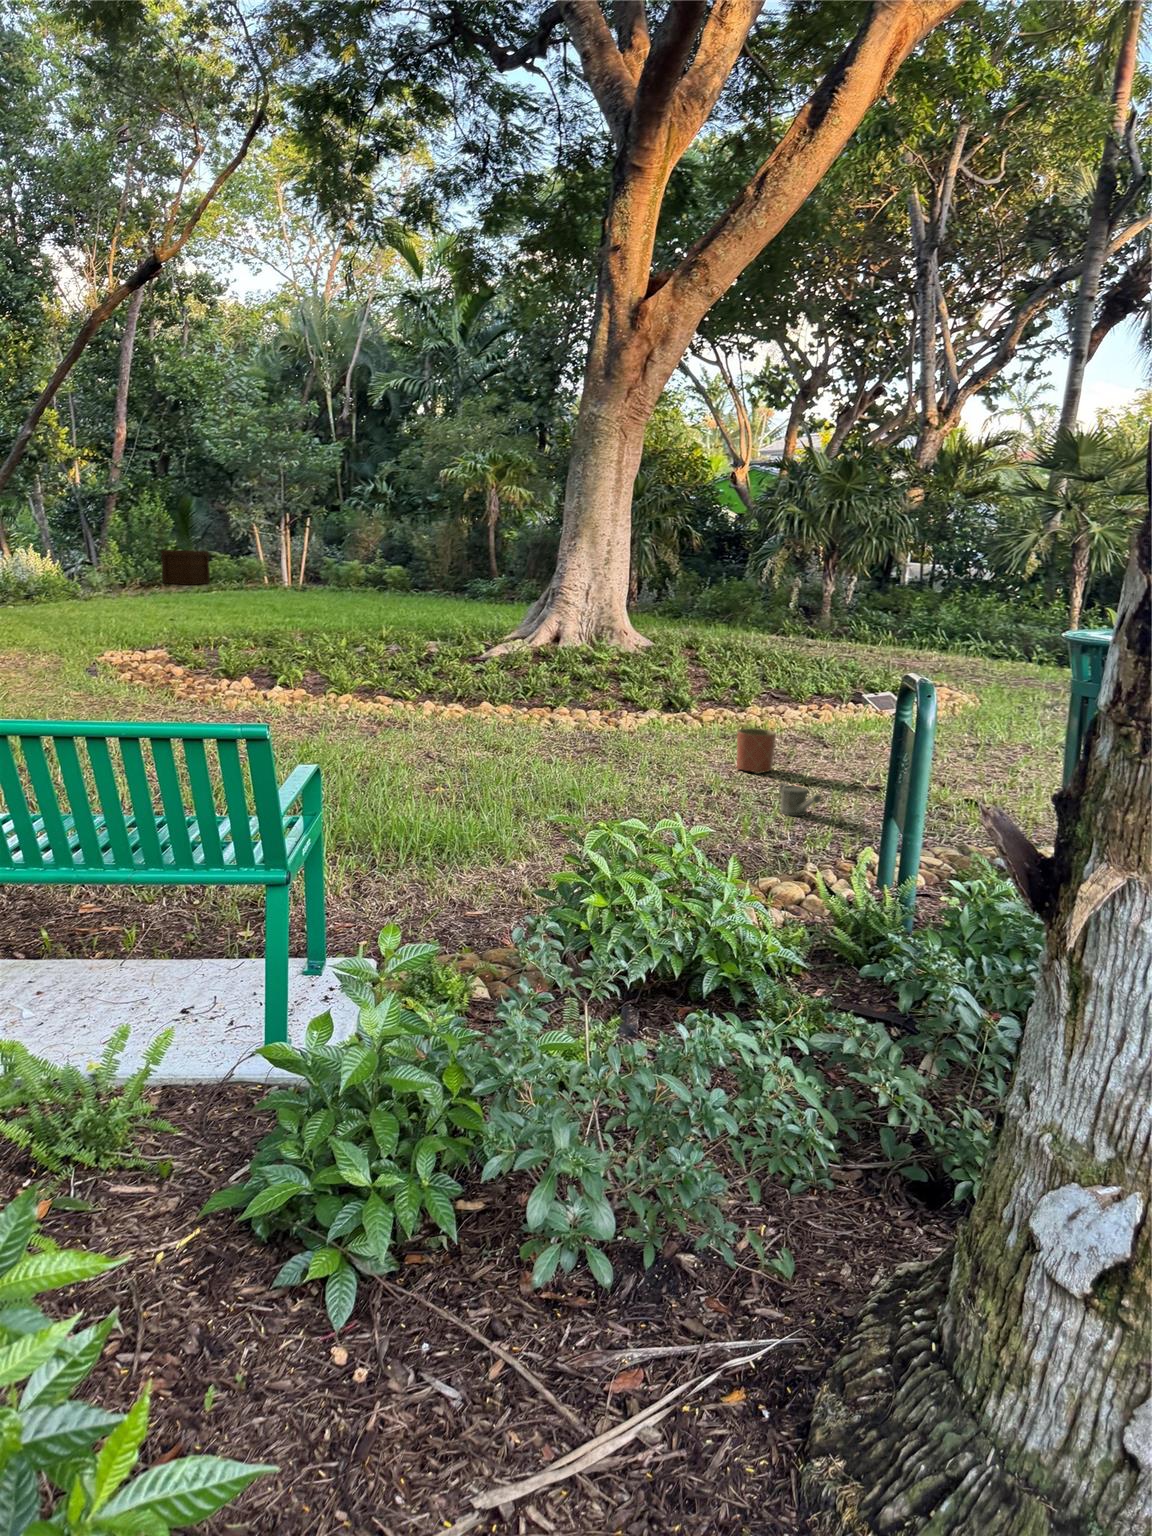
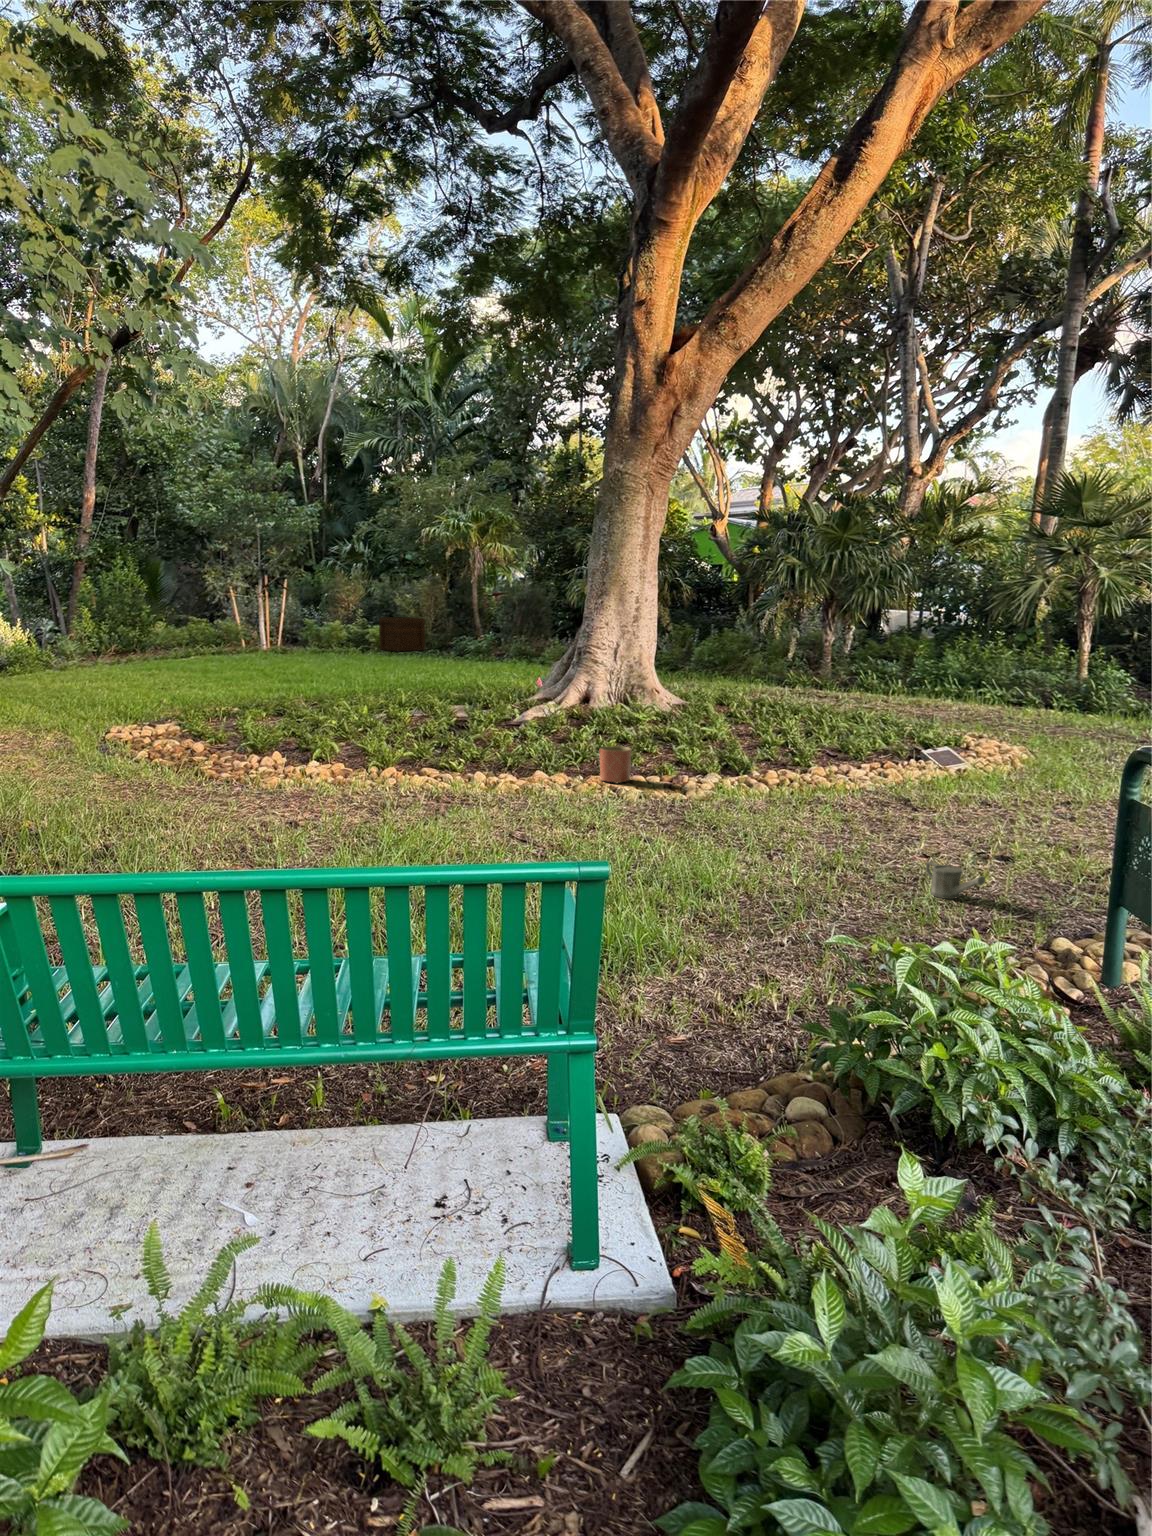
wooden crate: present [161,550,210,585] -> present [379,617,425,652]
planter: present [737,728,776,774] -> present [600,746,631,783]

